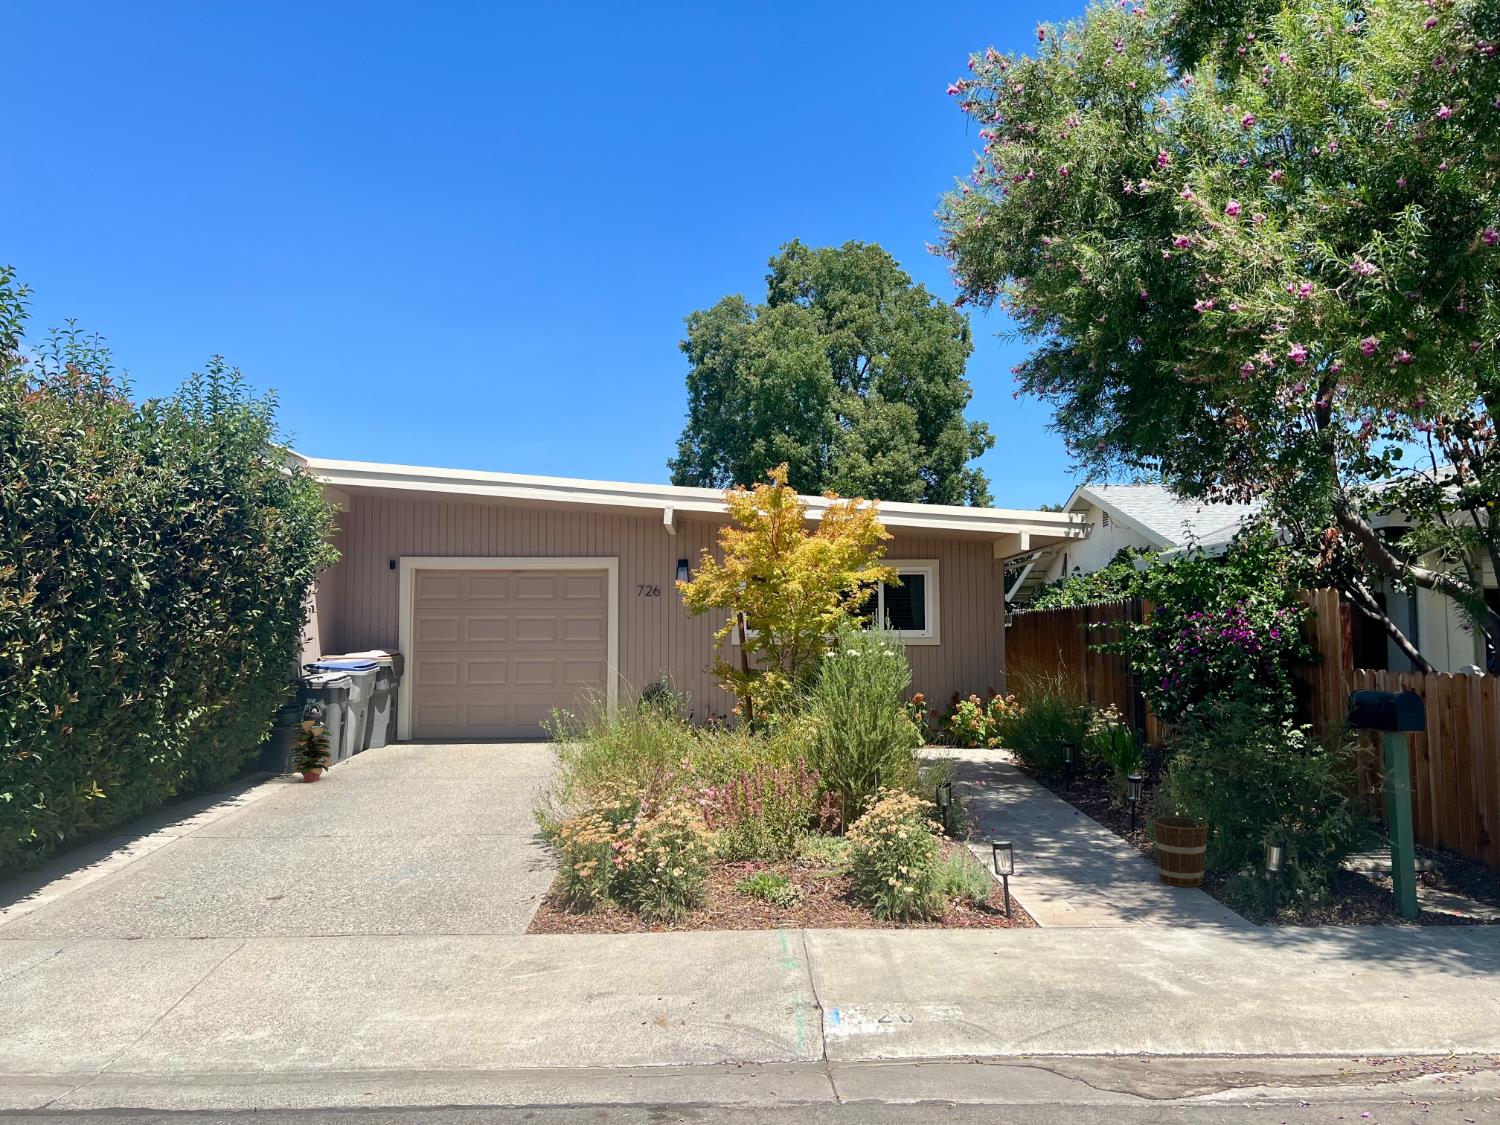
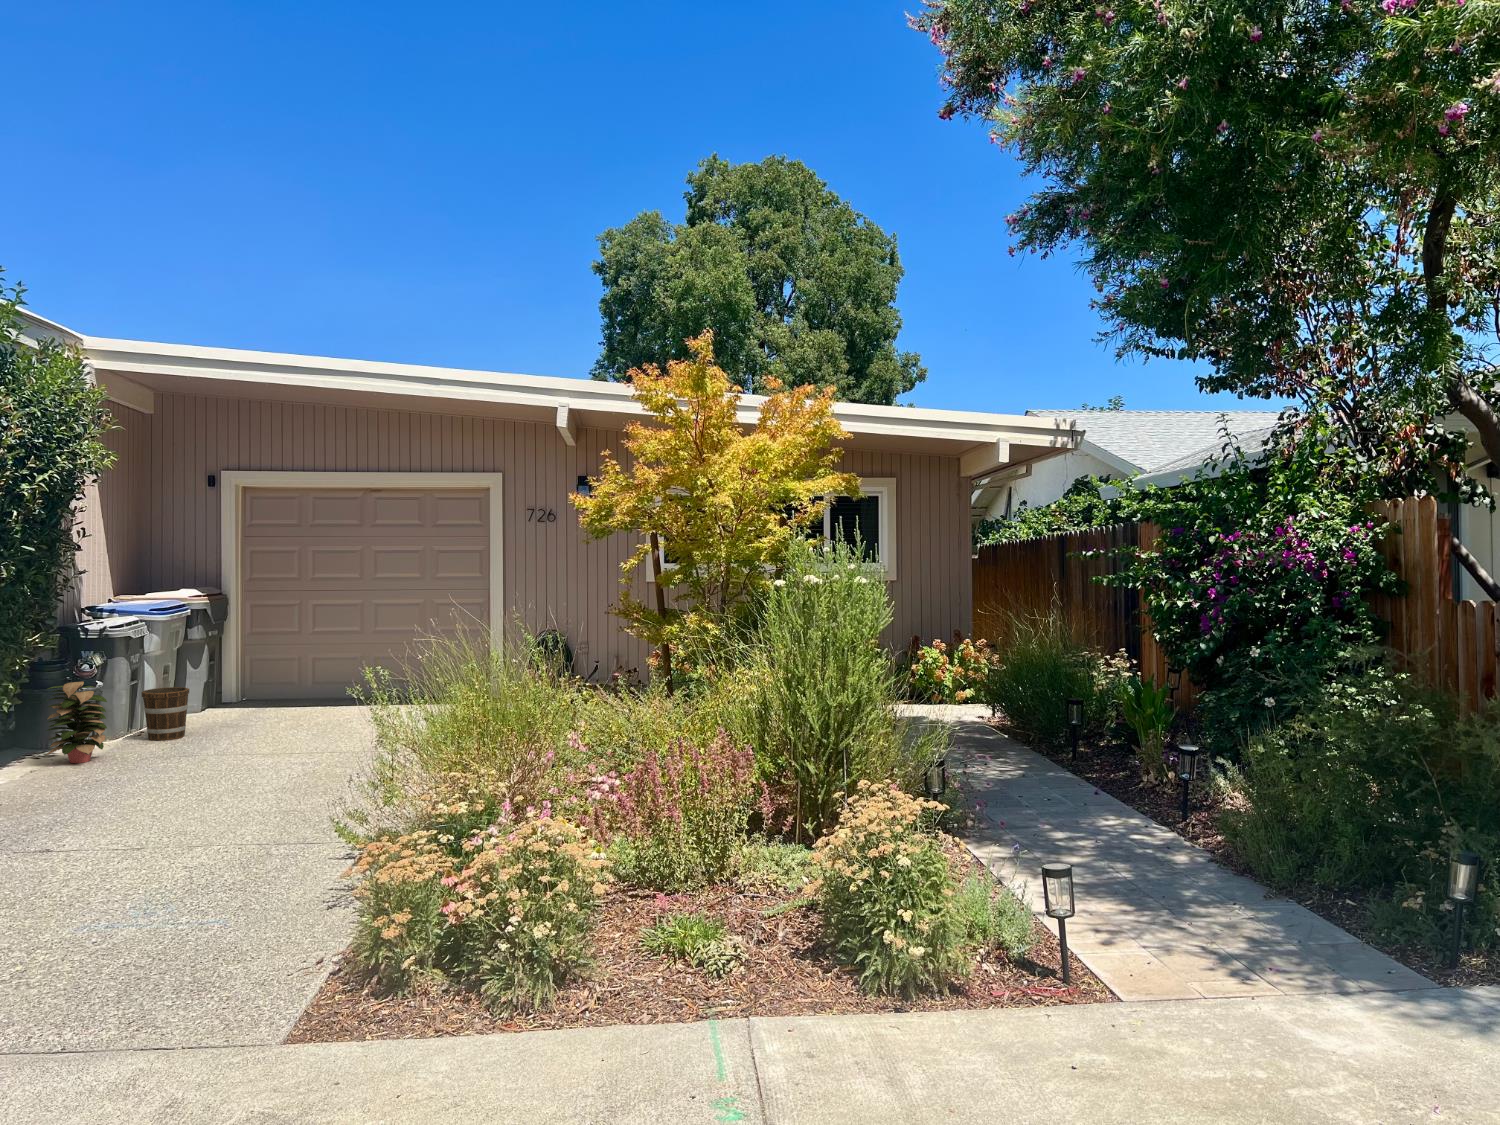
bucket: present [1153,817,1209,887] -> present [142,687,189,740]

